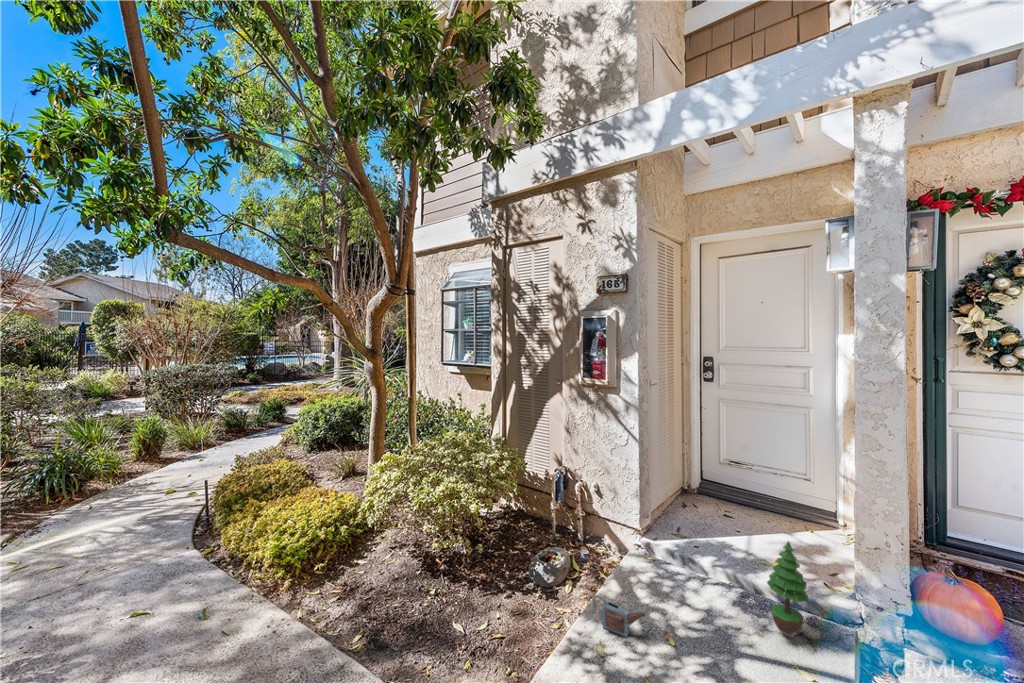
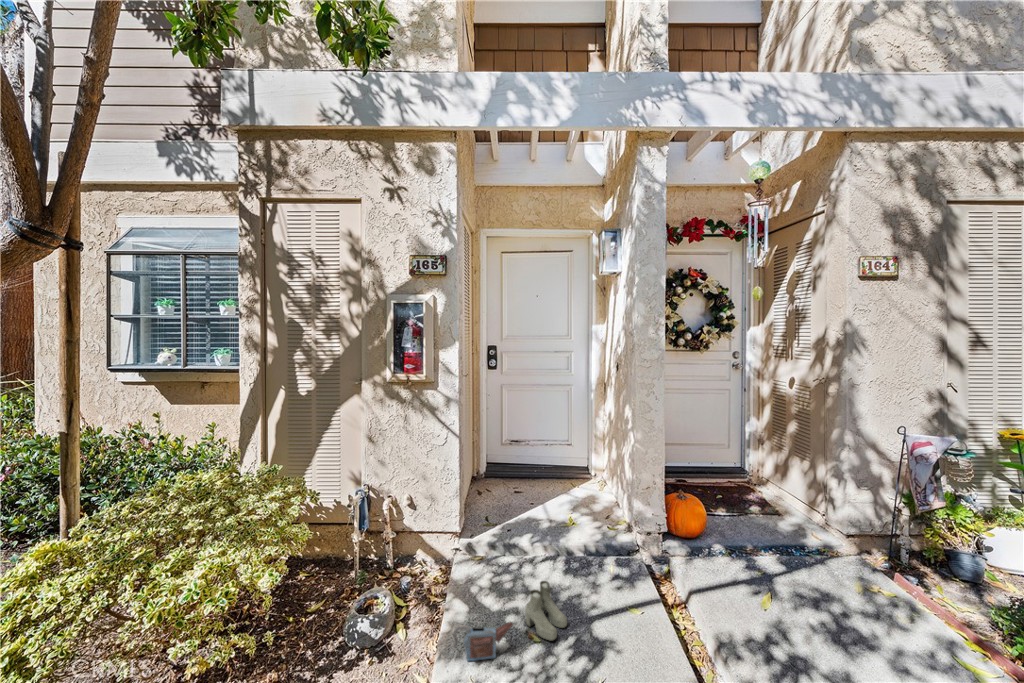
potted tree: present [767,541,808,638] -> none [596,499,627,583]
boots: none [667,595,709,652] -> present [525,581,567,641]

